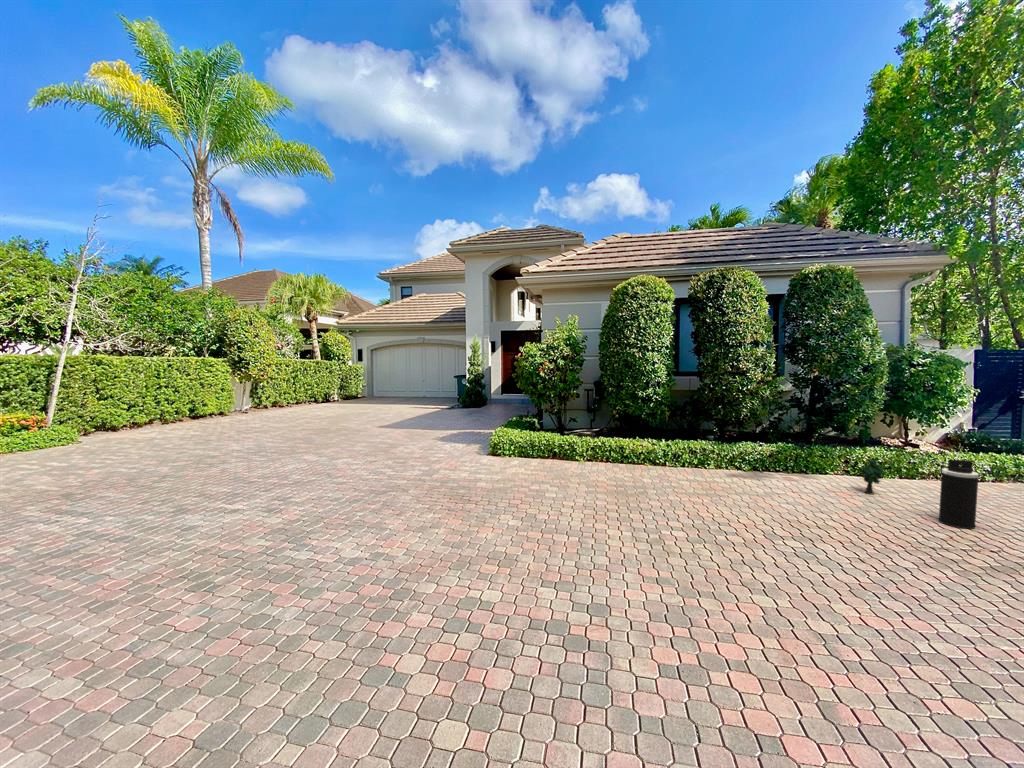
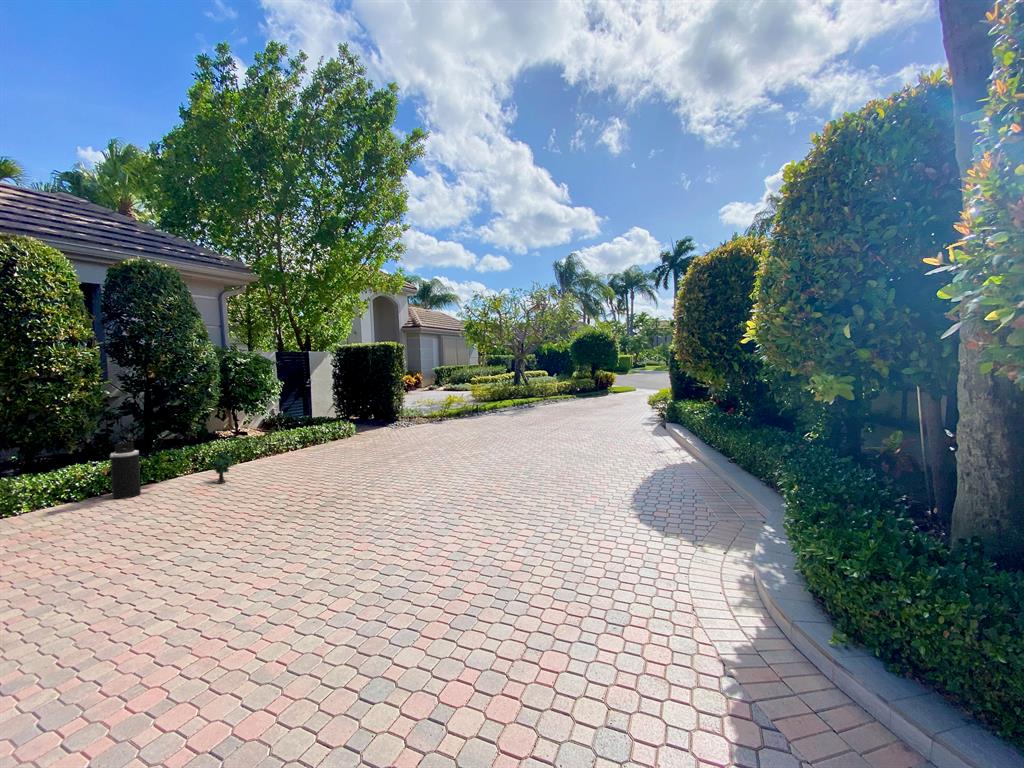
trash can: present [939,459,979,529] -> present [110,442,141,499]

